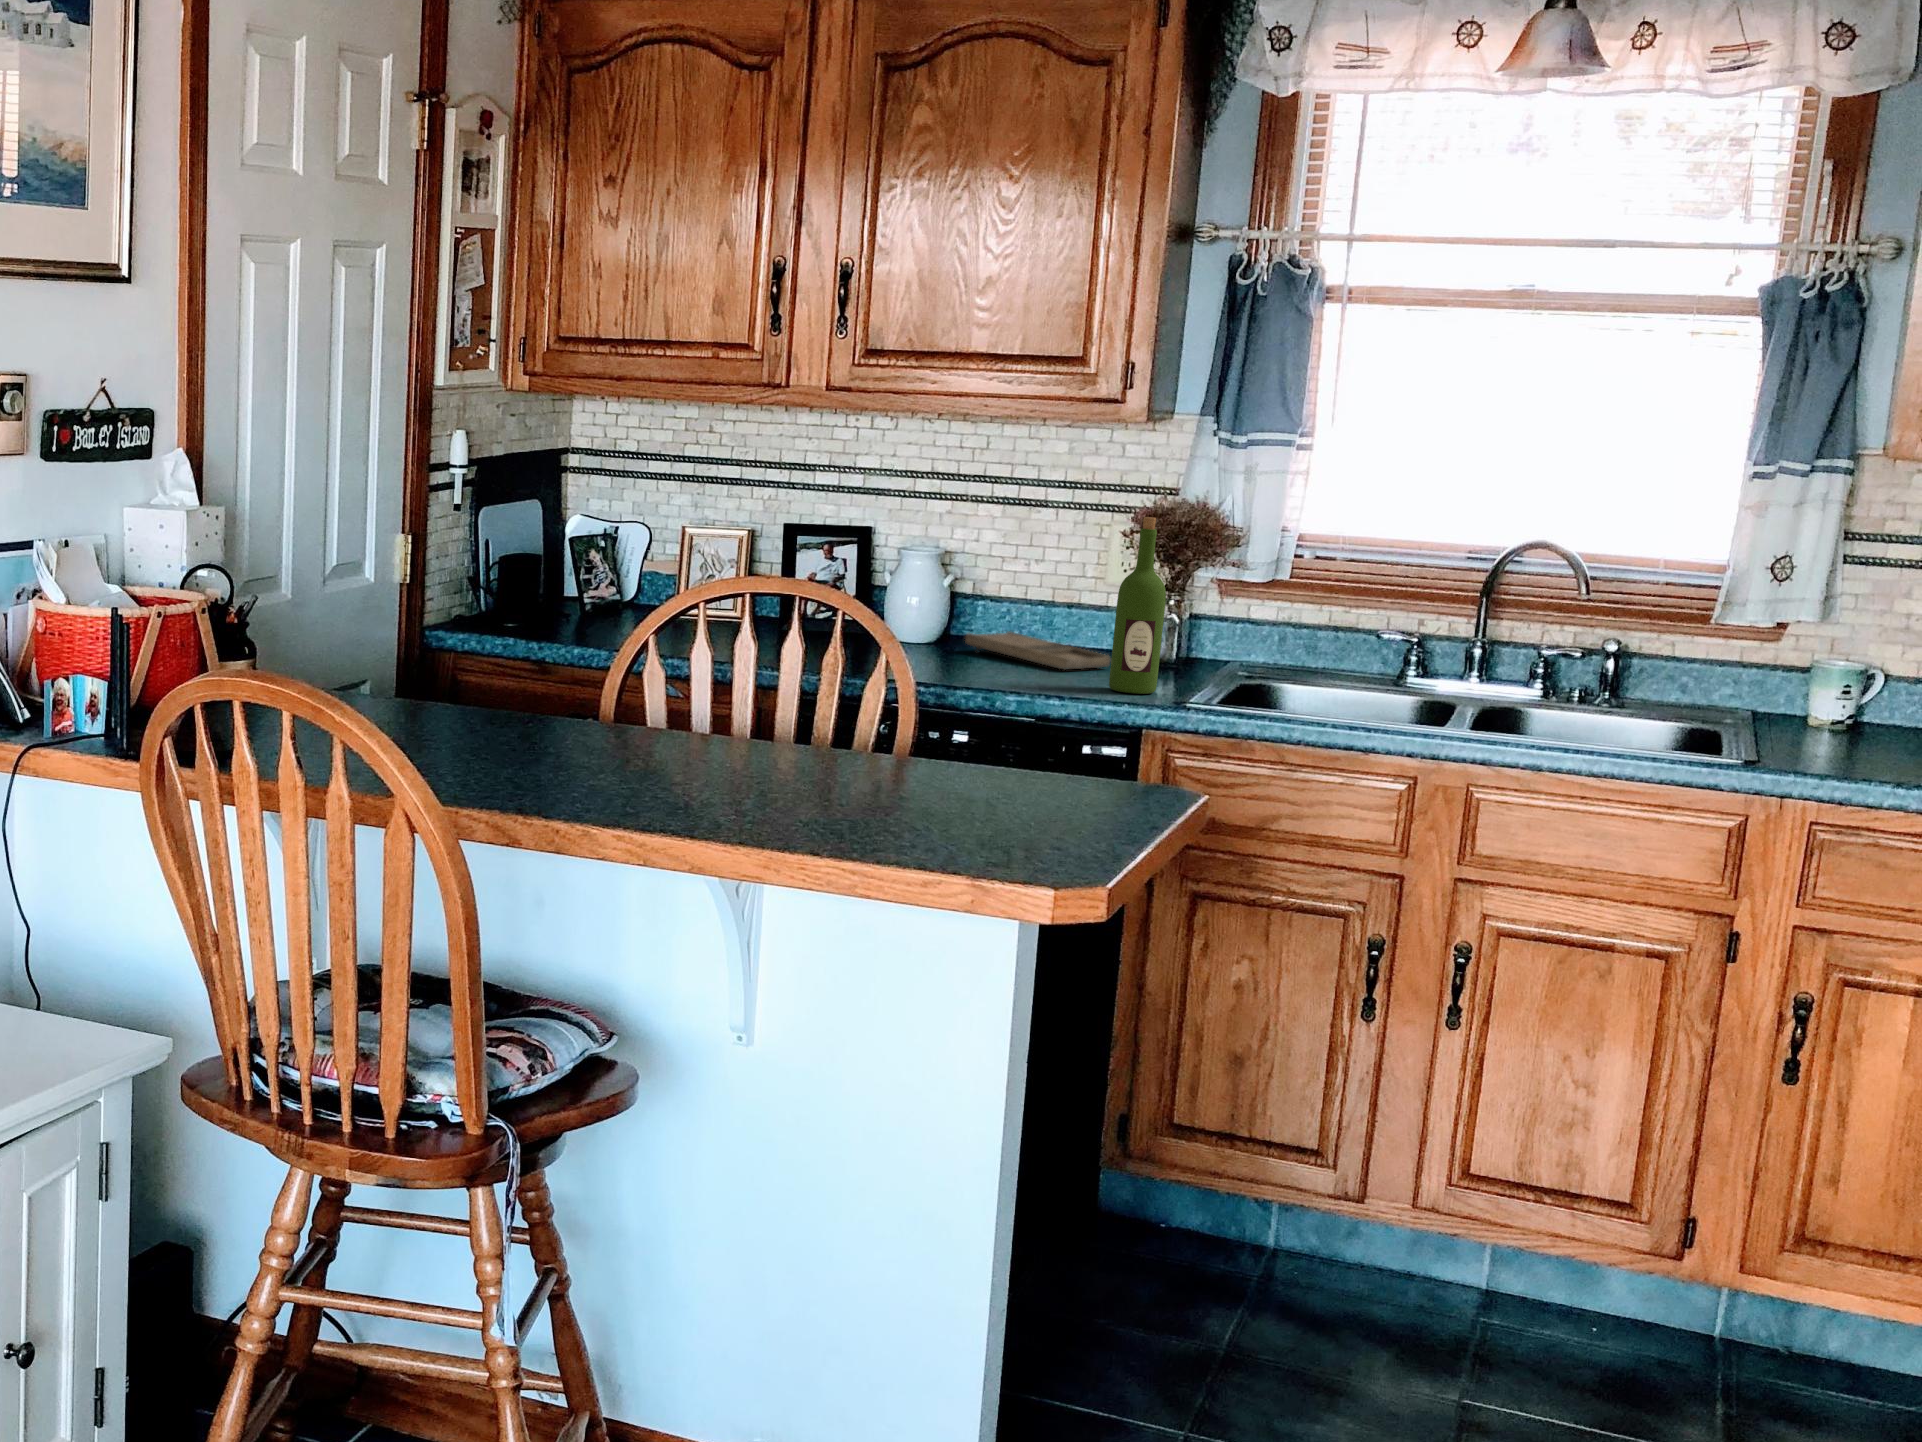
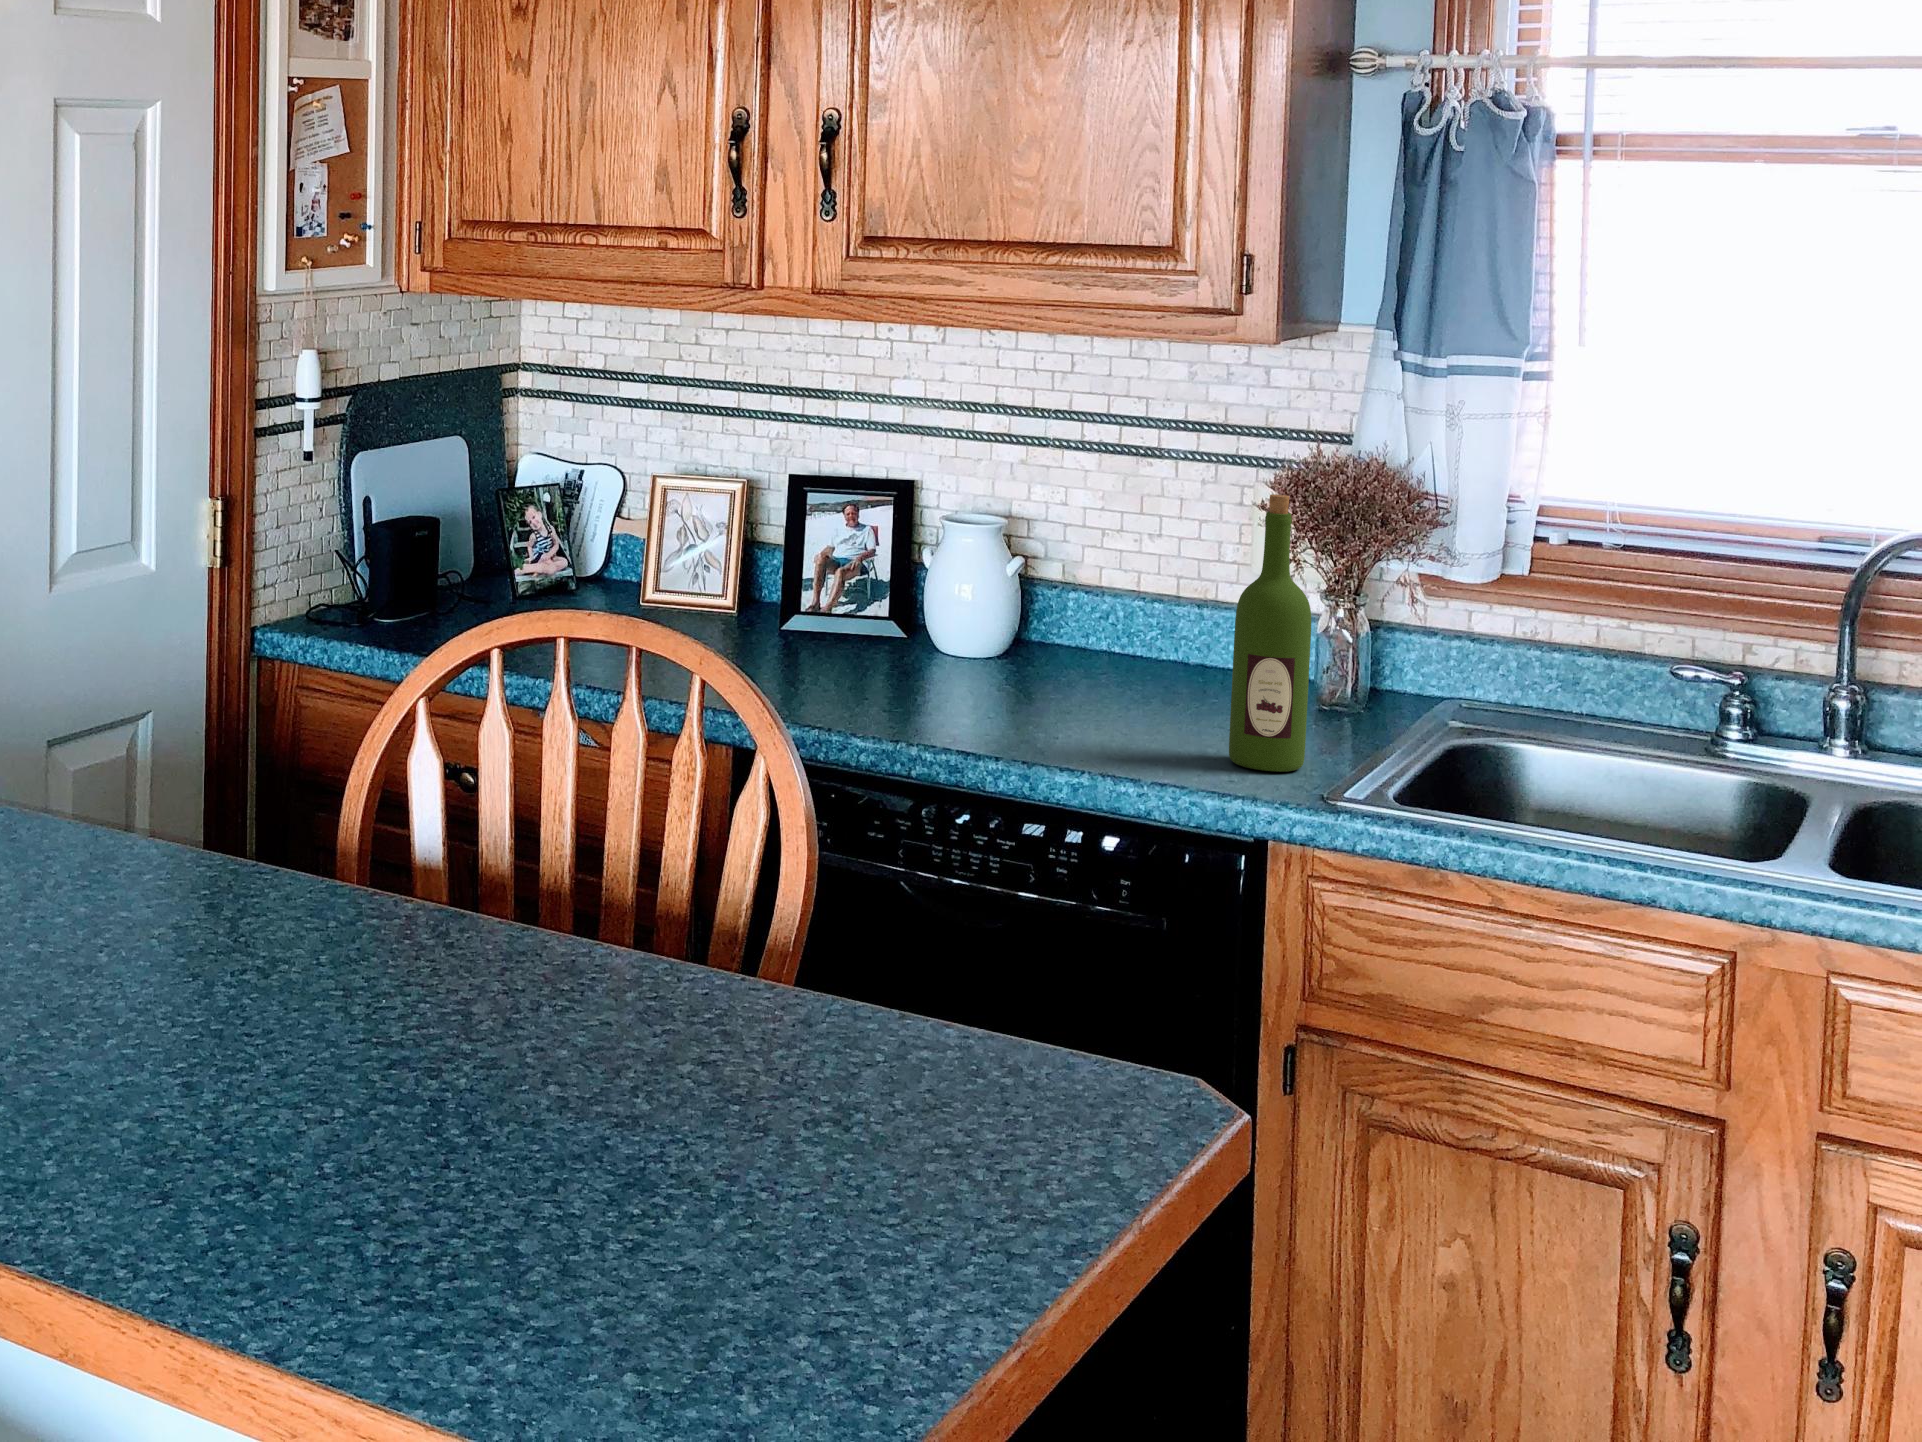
tray: present [965,631,1111,669] -> none [1037,642,1250,715]

